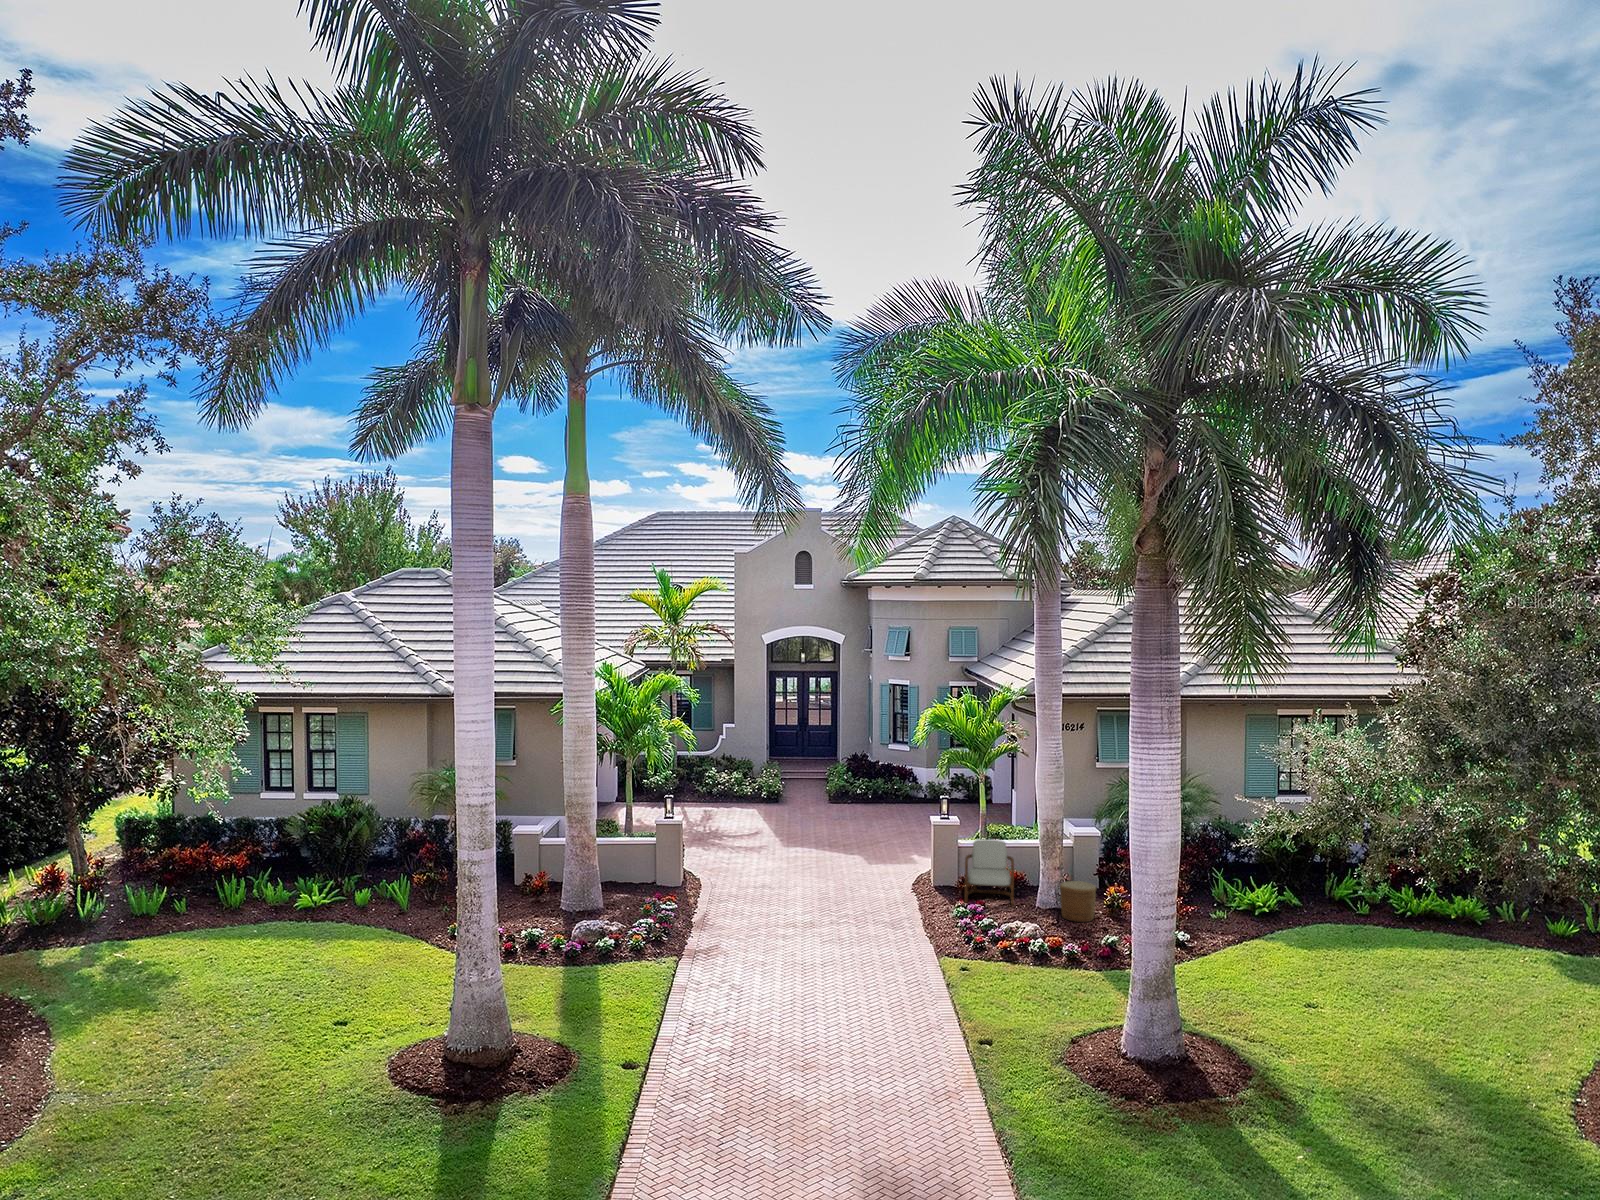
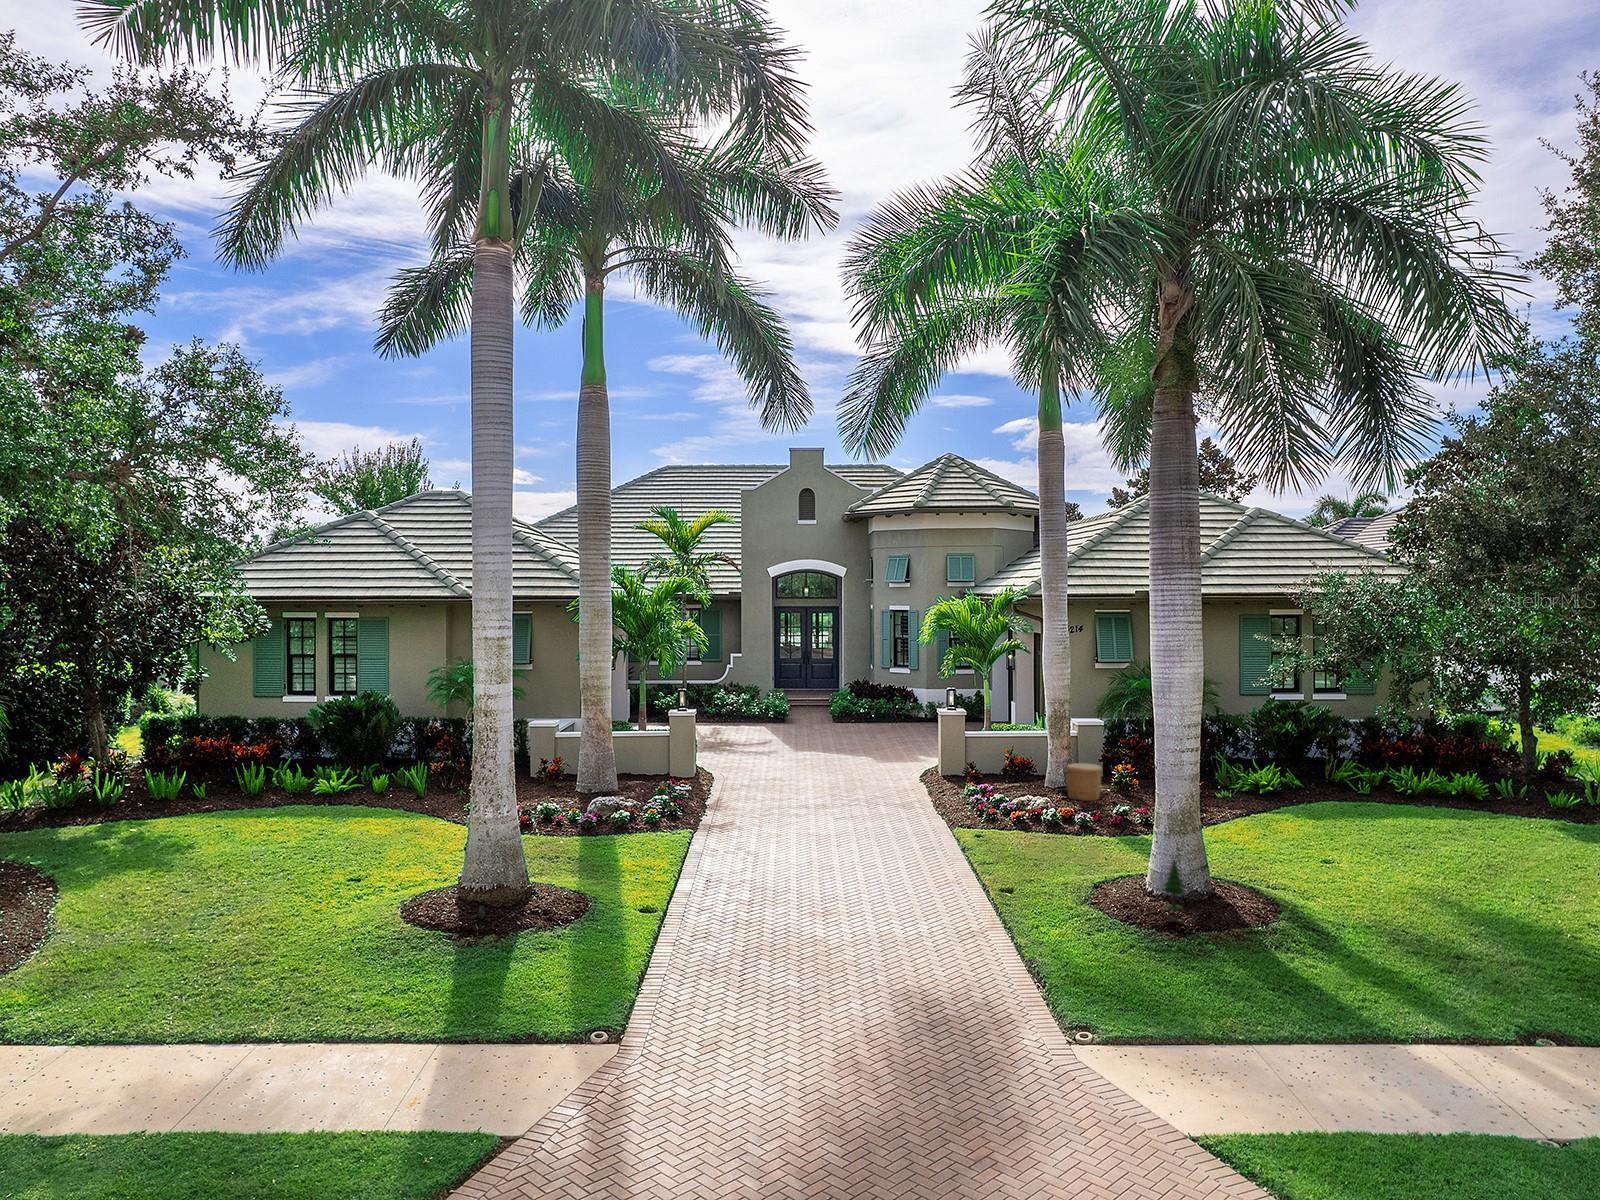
armchair: present [965,839,1014,905] -> none [972,729,1020,789]
potted tree: none [1131,1021,1155,1084] -> present [1163,861,1185,922]

